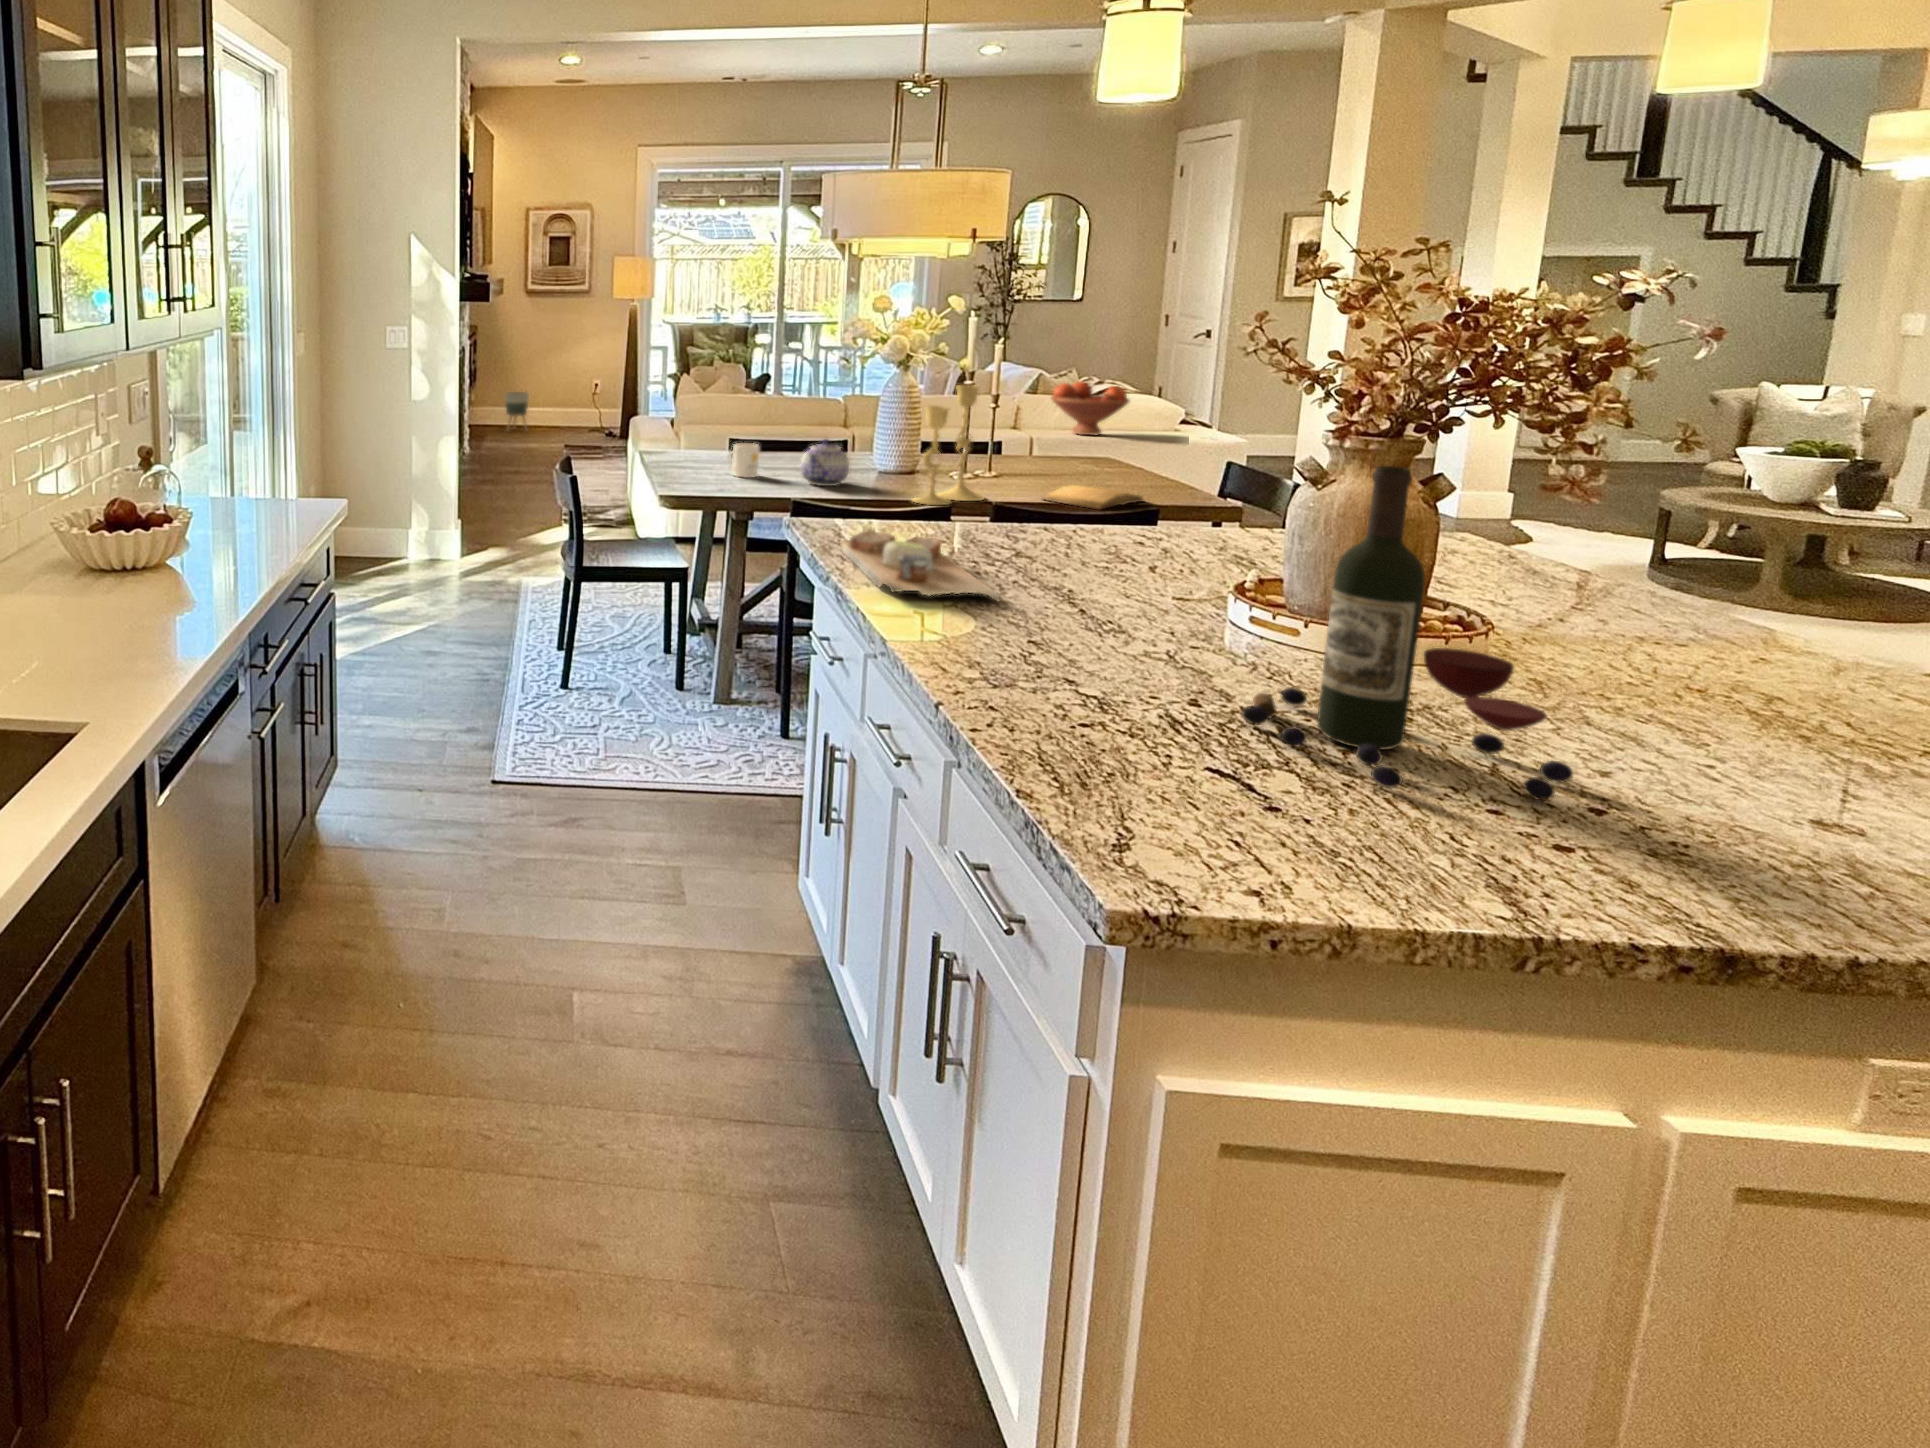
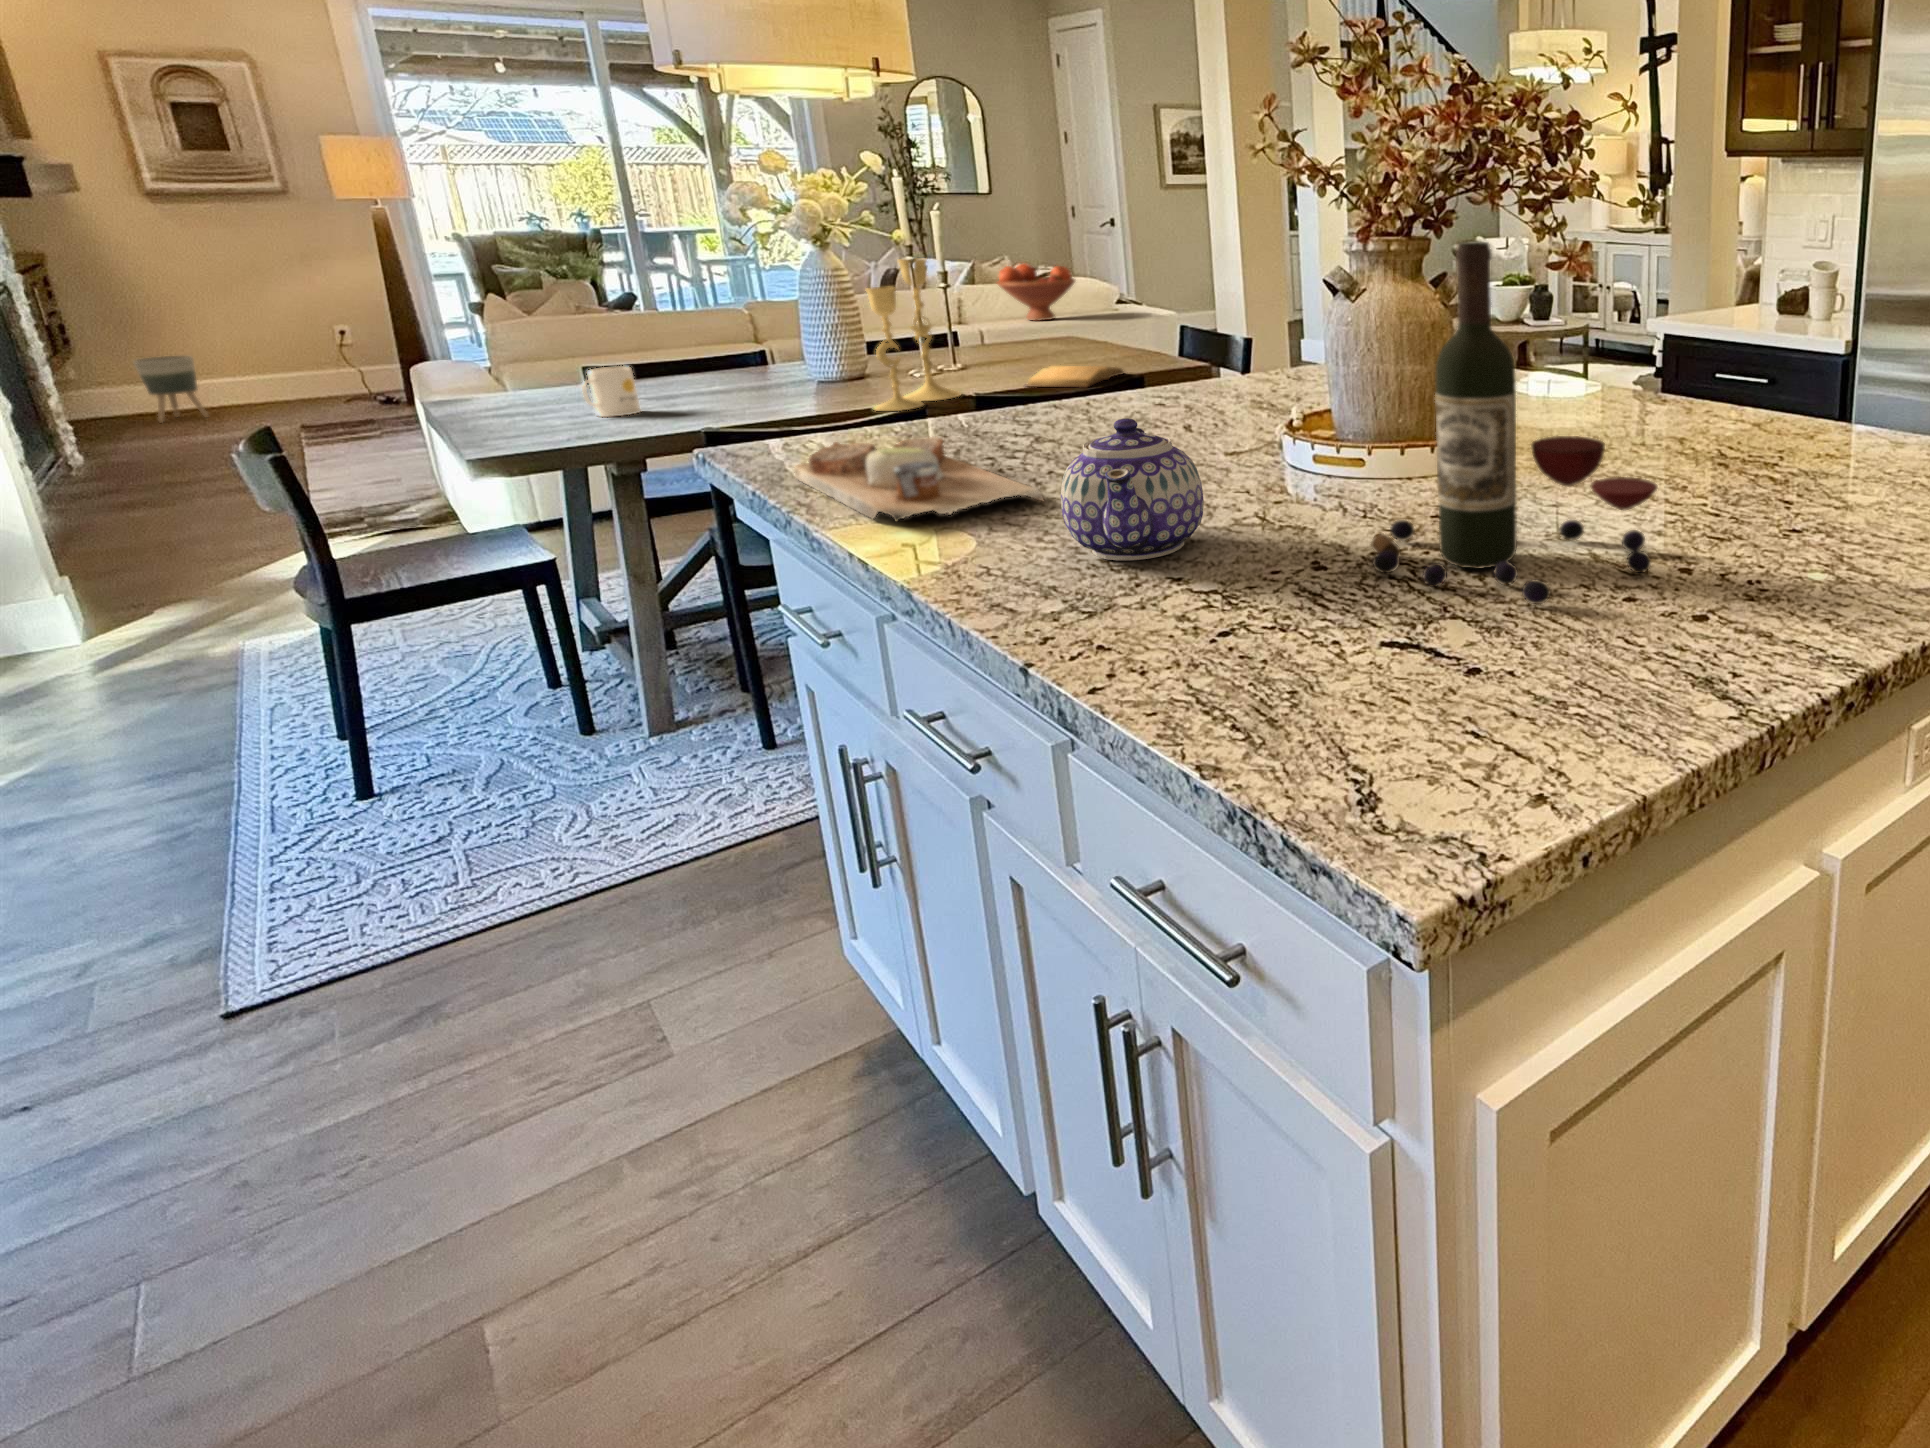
teapot: present [801,439,849,486] -> present [1061,418,1204,560]

